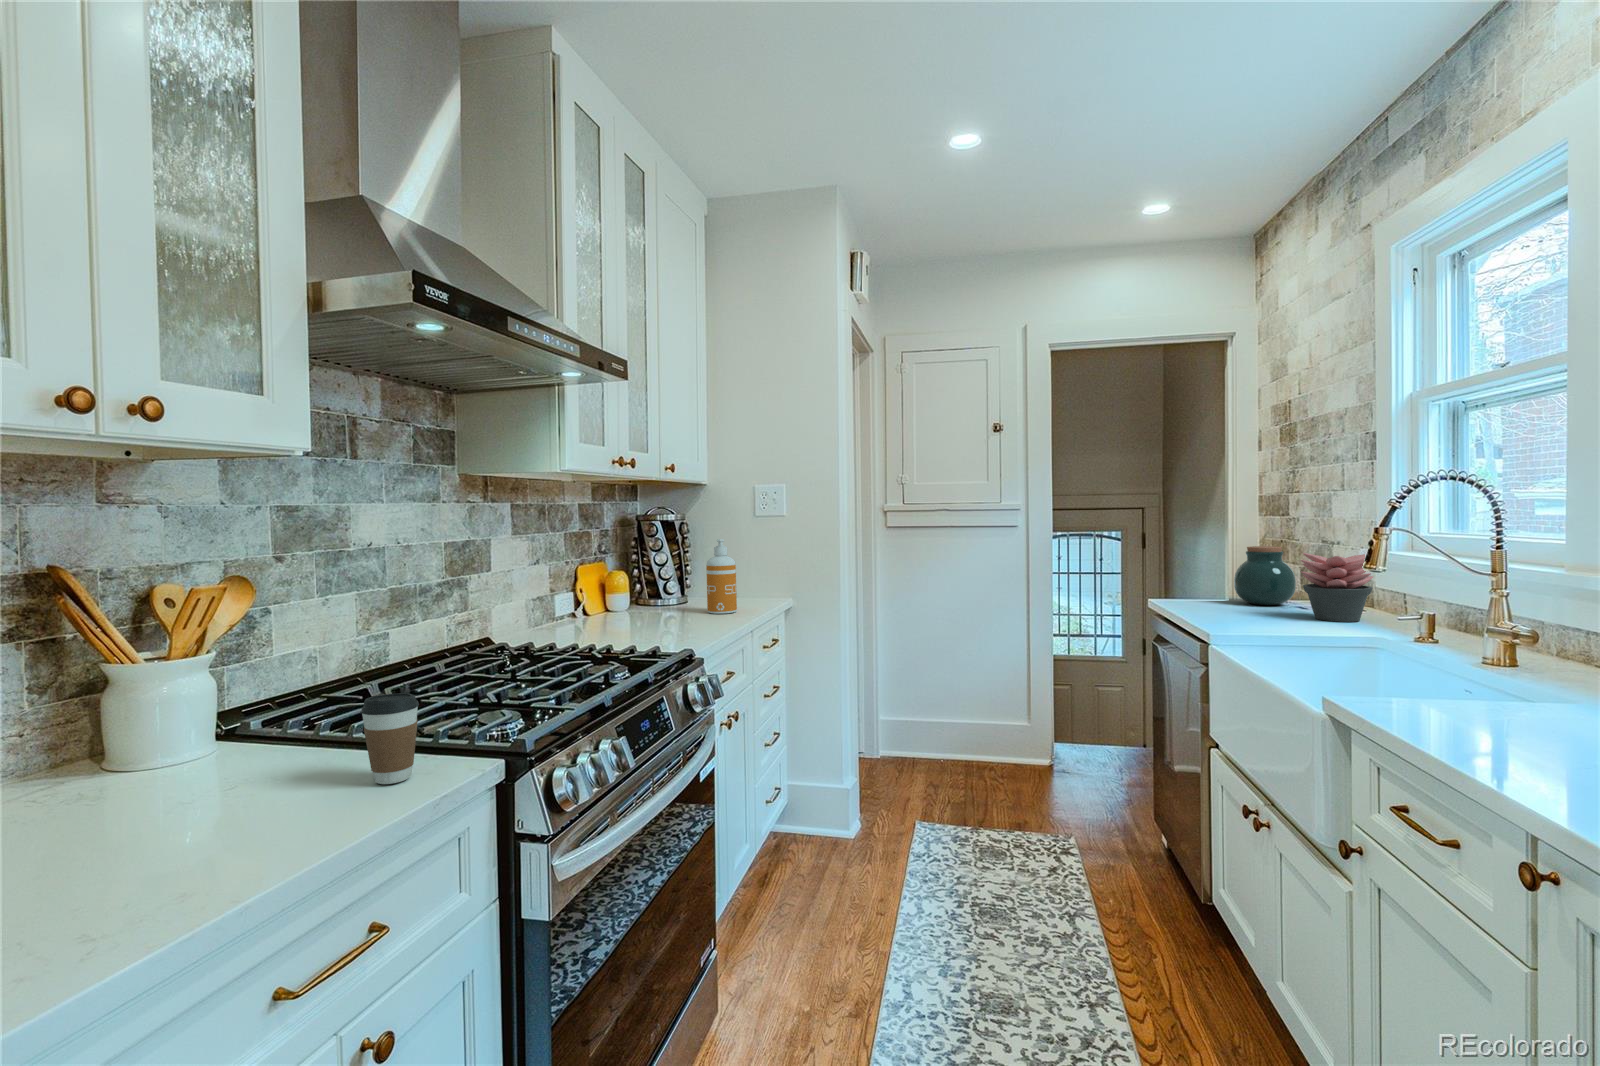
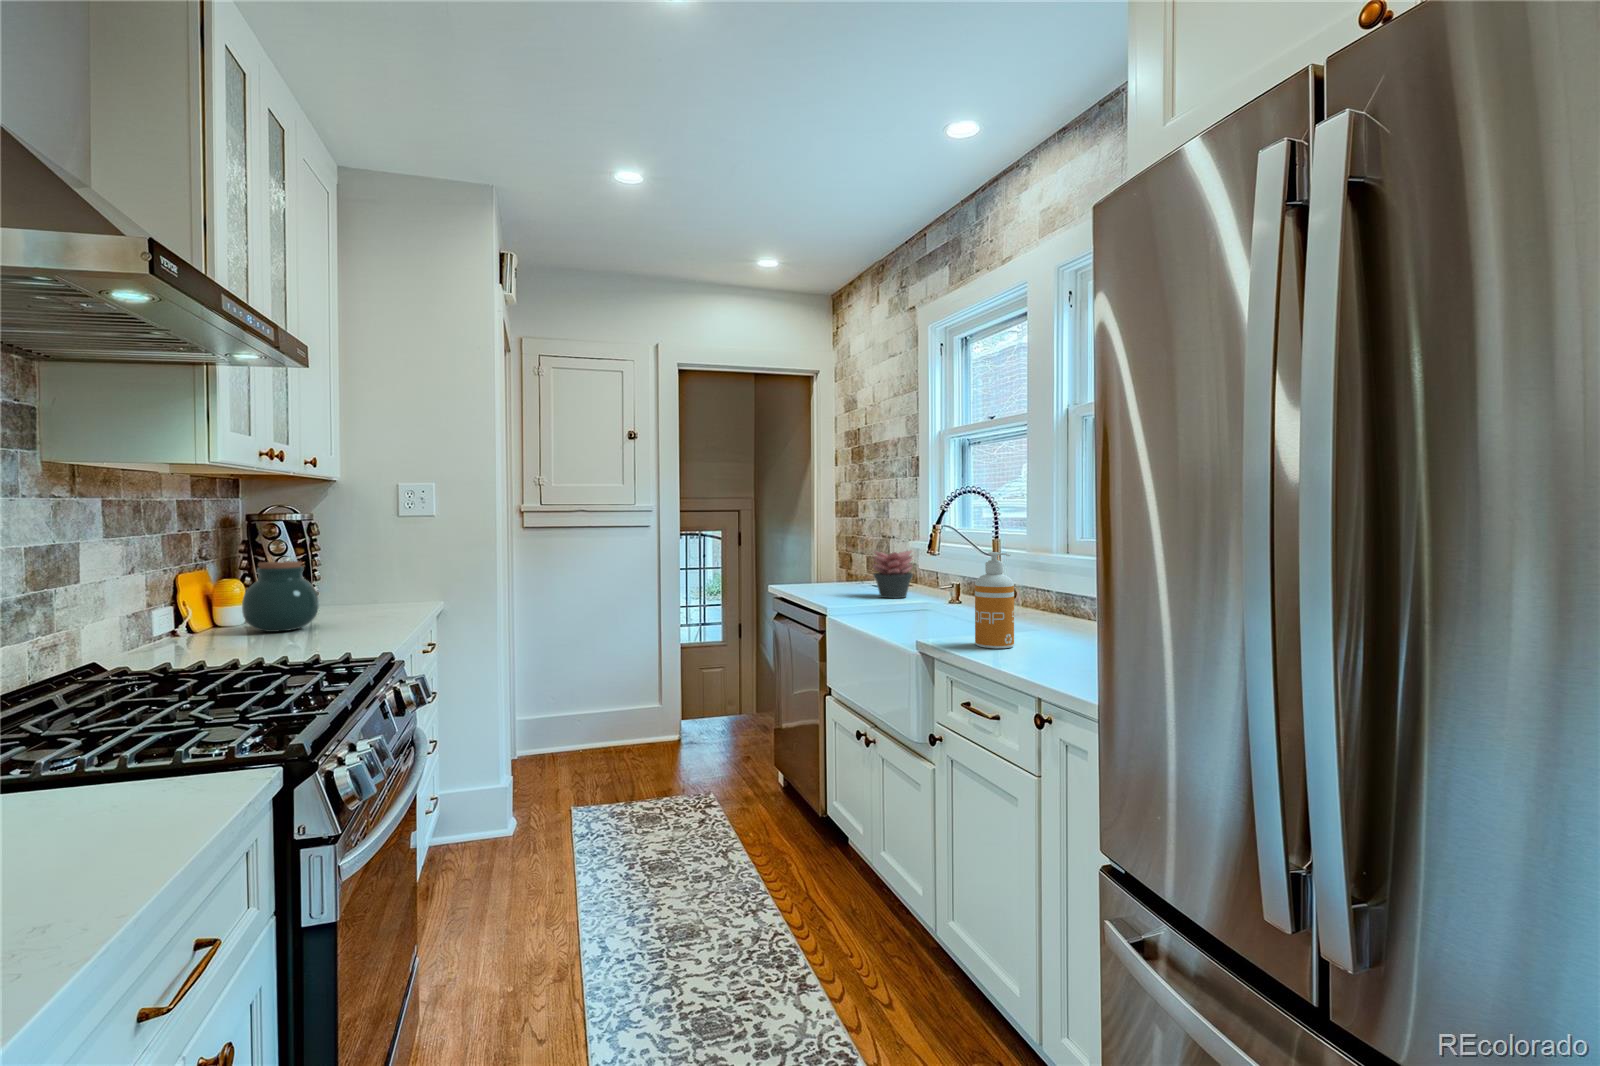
soap dispenser: present [706,539,737,614] -> present [975,552,1014,649]
jar: present [1234,546,1296,605] -> present [242,561,319,632]
coffee cup: present [361,693,419,784] -> none [88,710,168,816]

